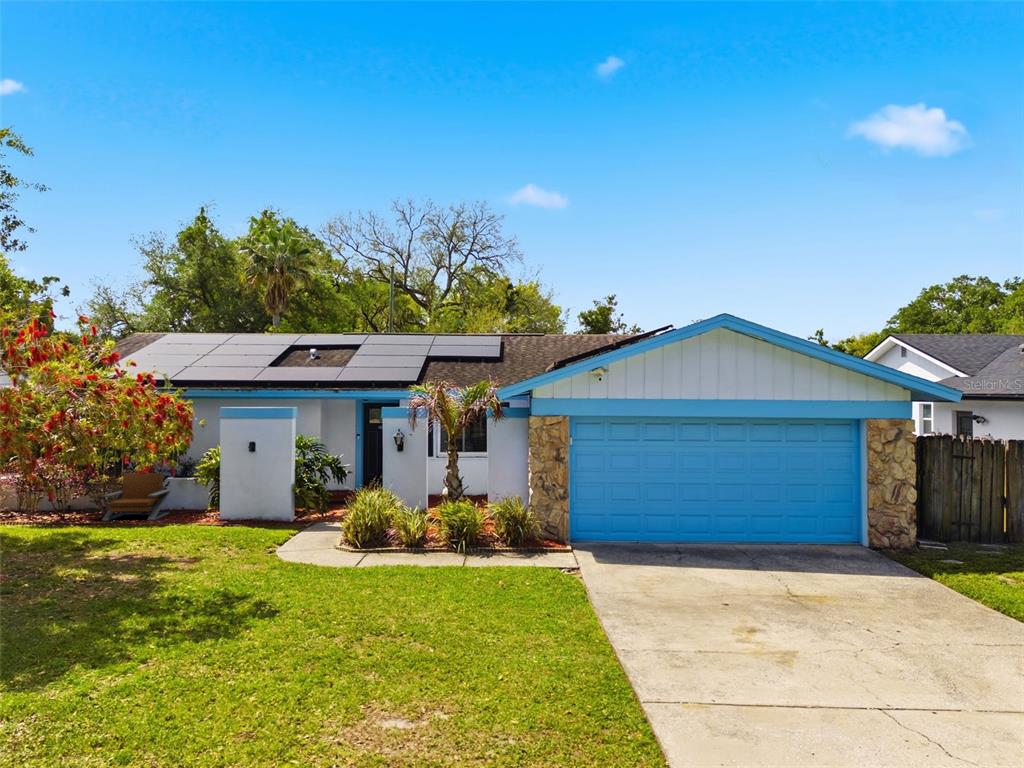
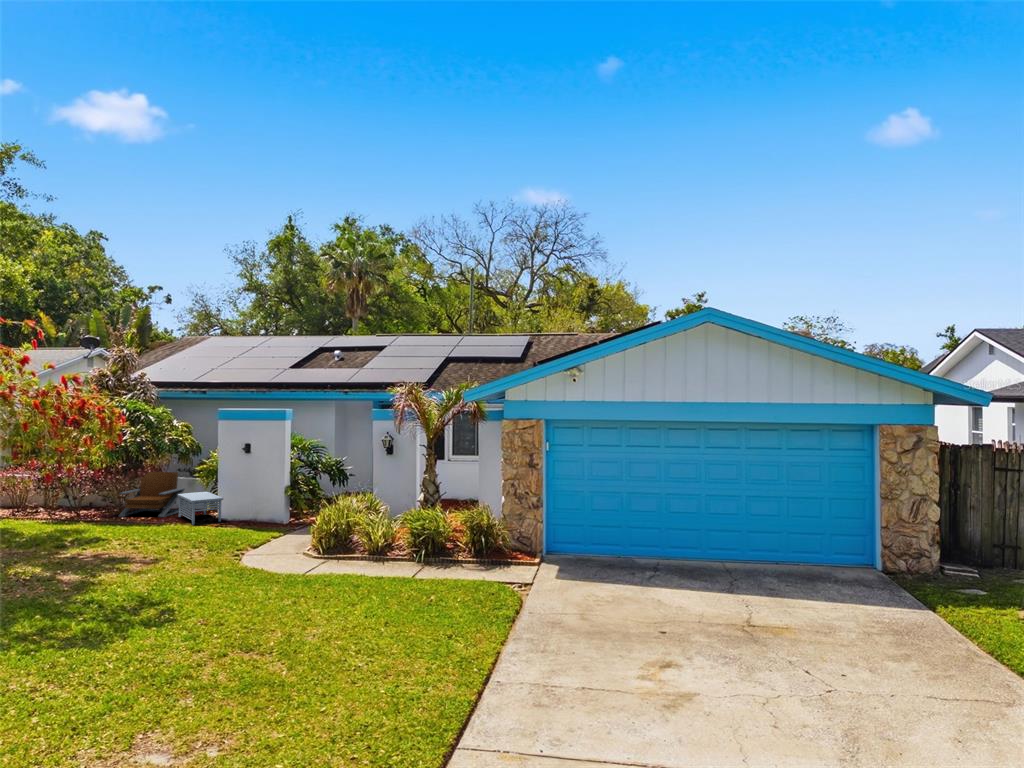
storage bench: none [169,493,224,527] -> present [178,492,223,525]

